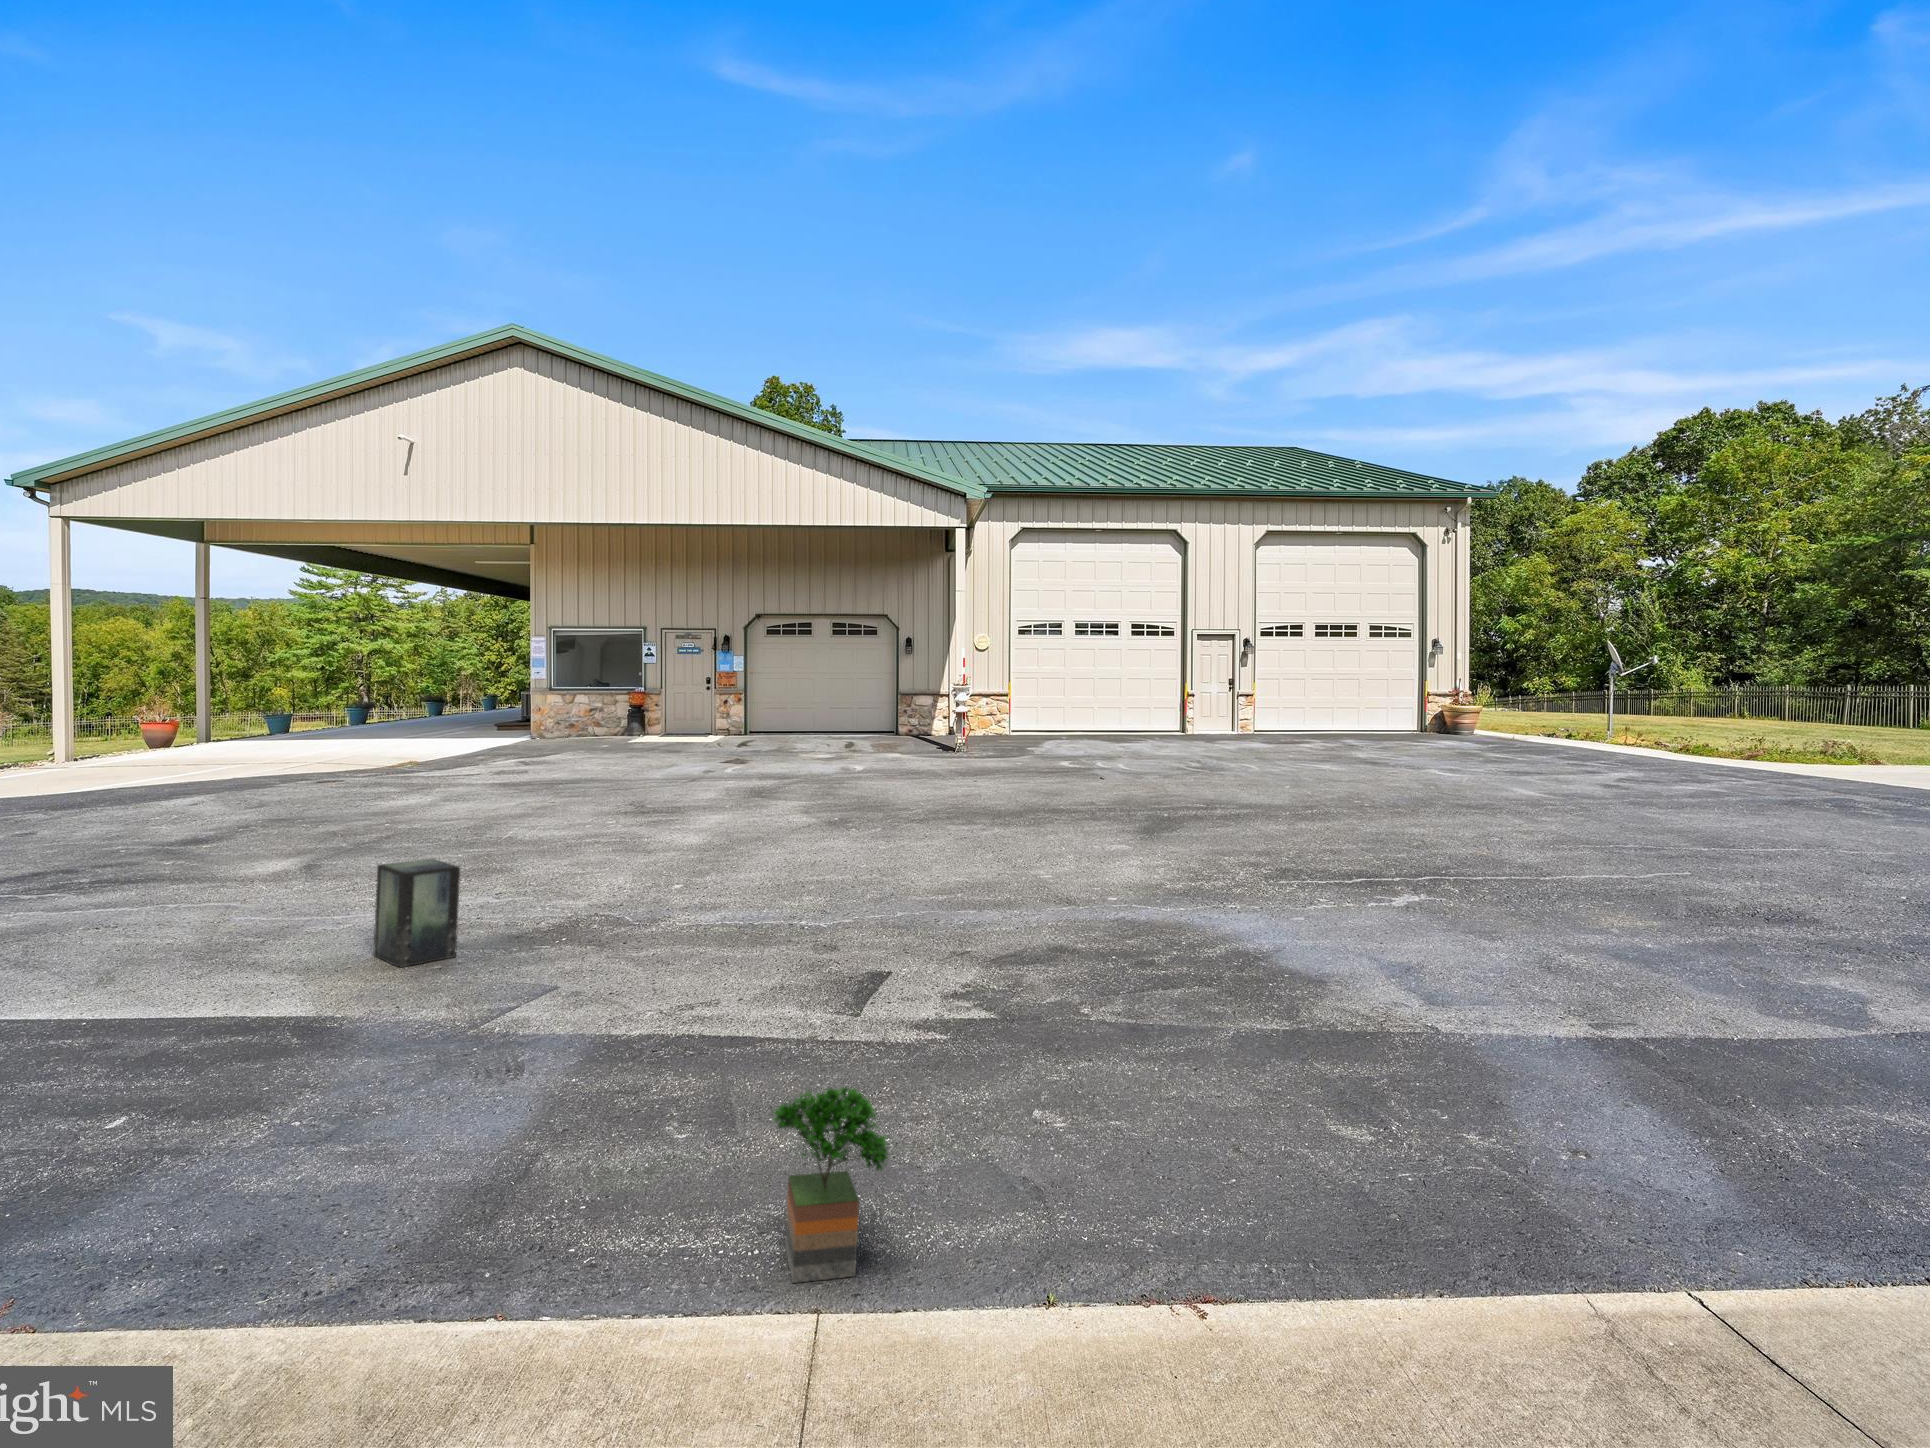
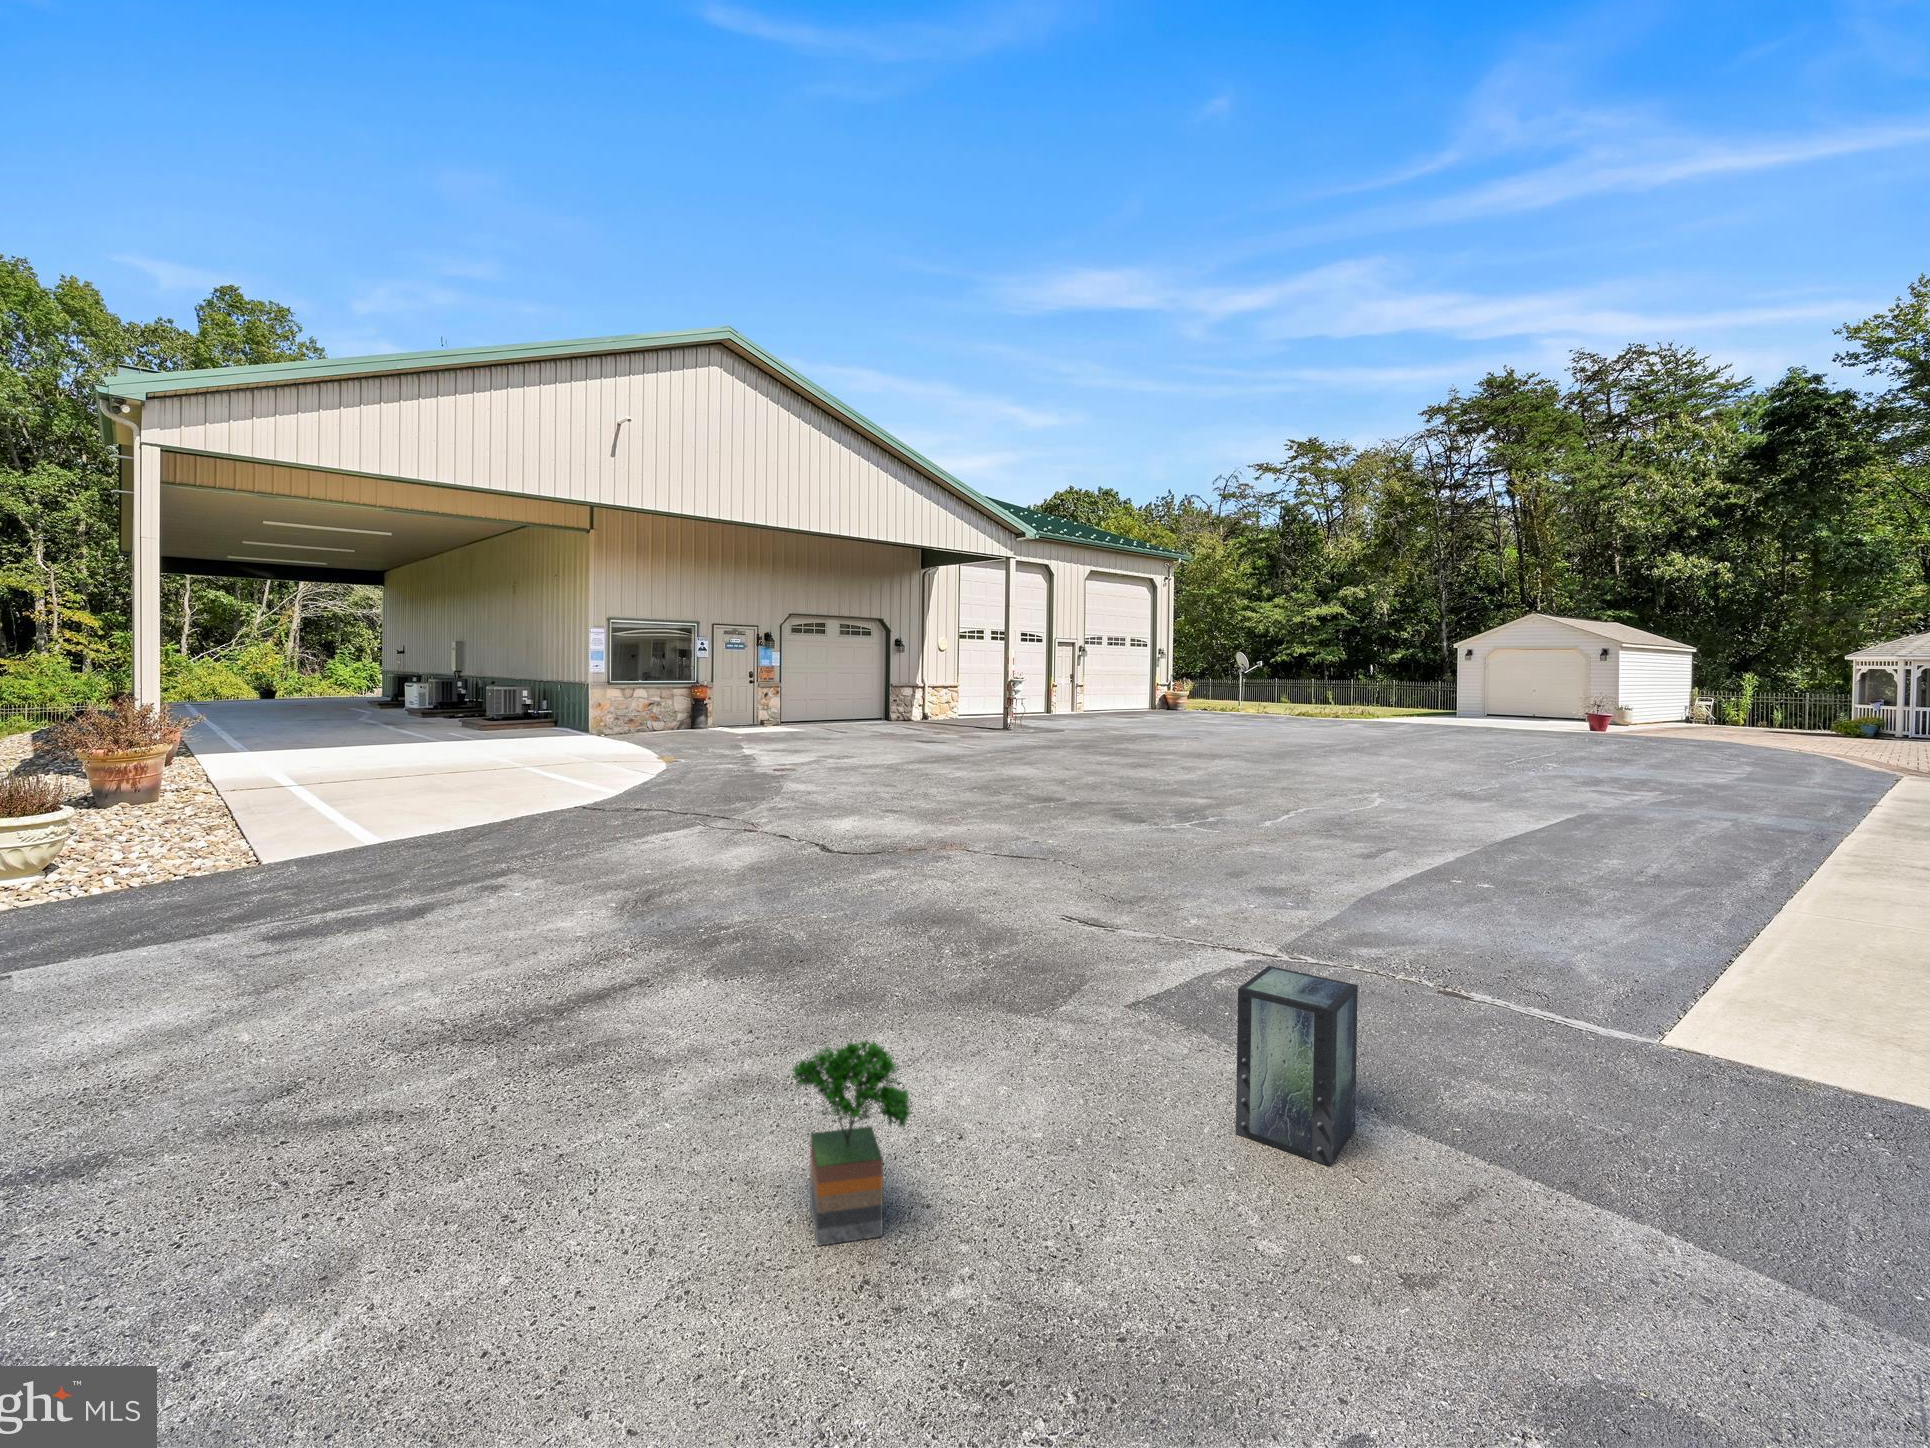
storage box: present [374,859,460,968] -> present [1236,966,1358,1166]

